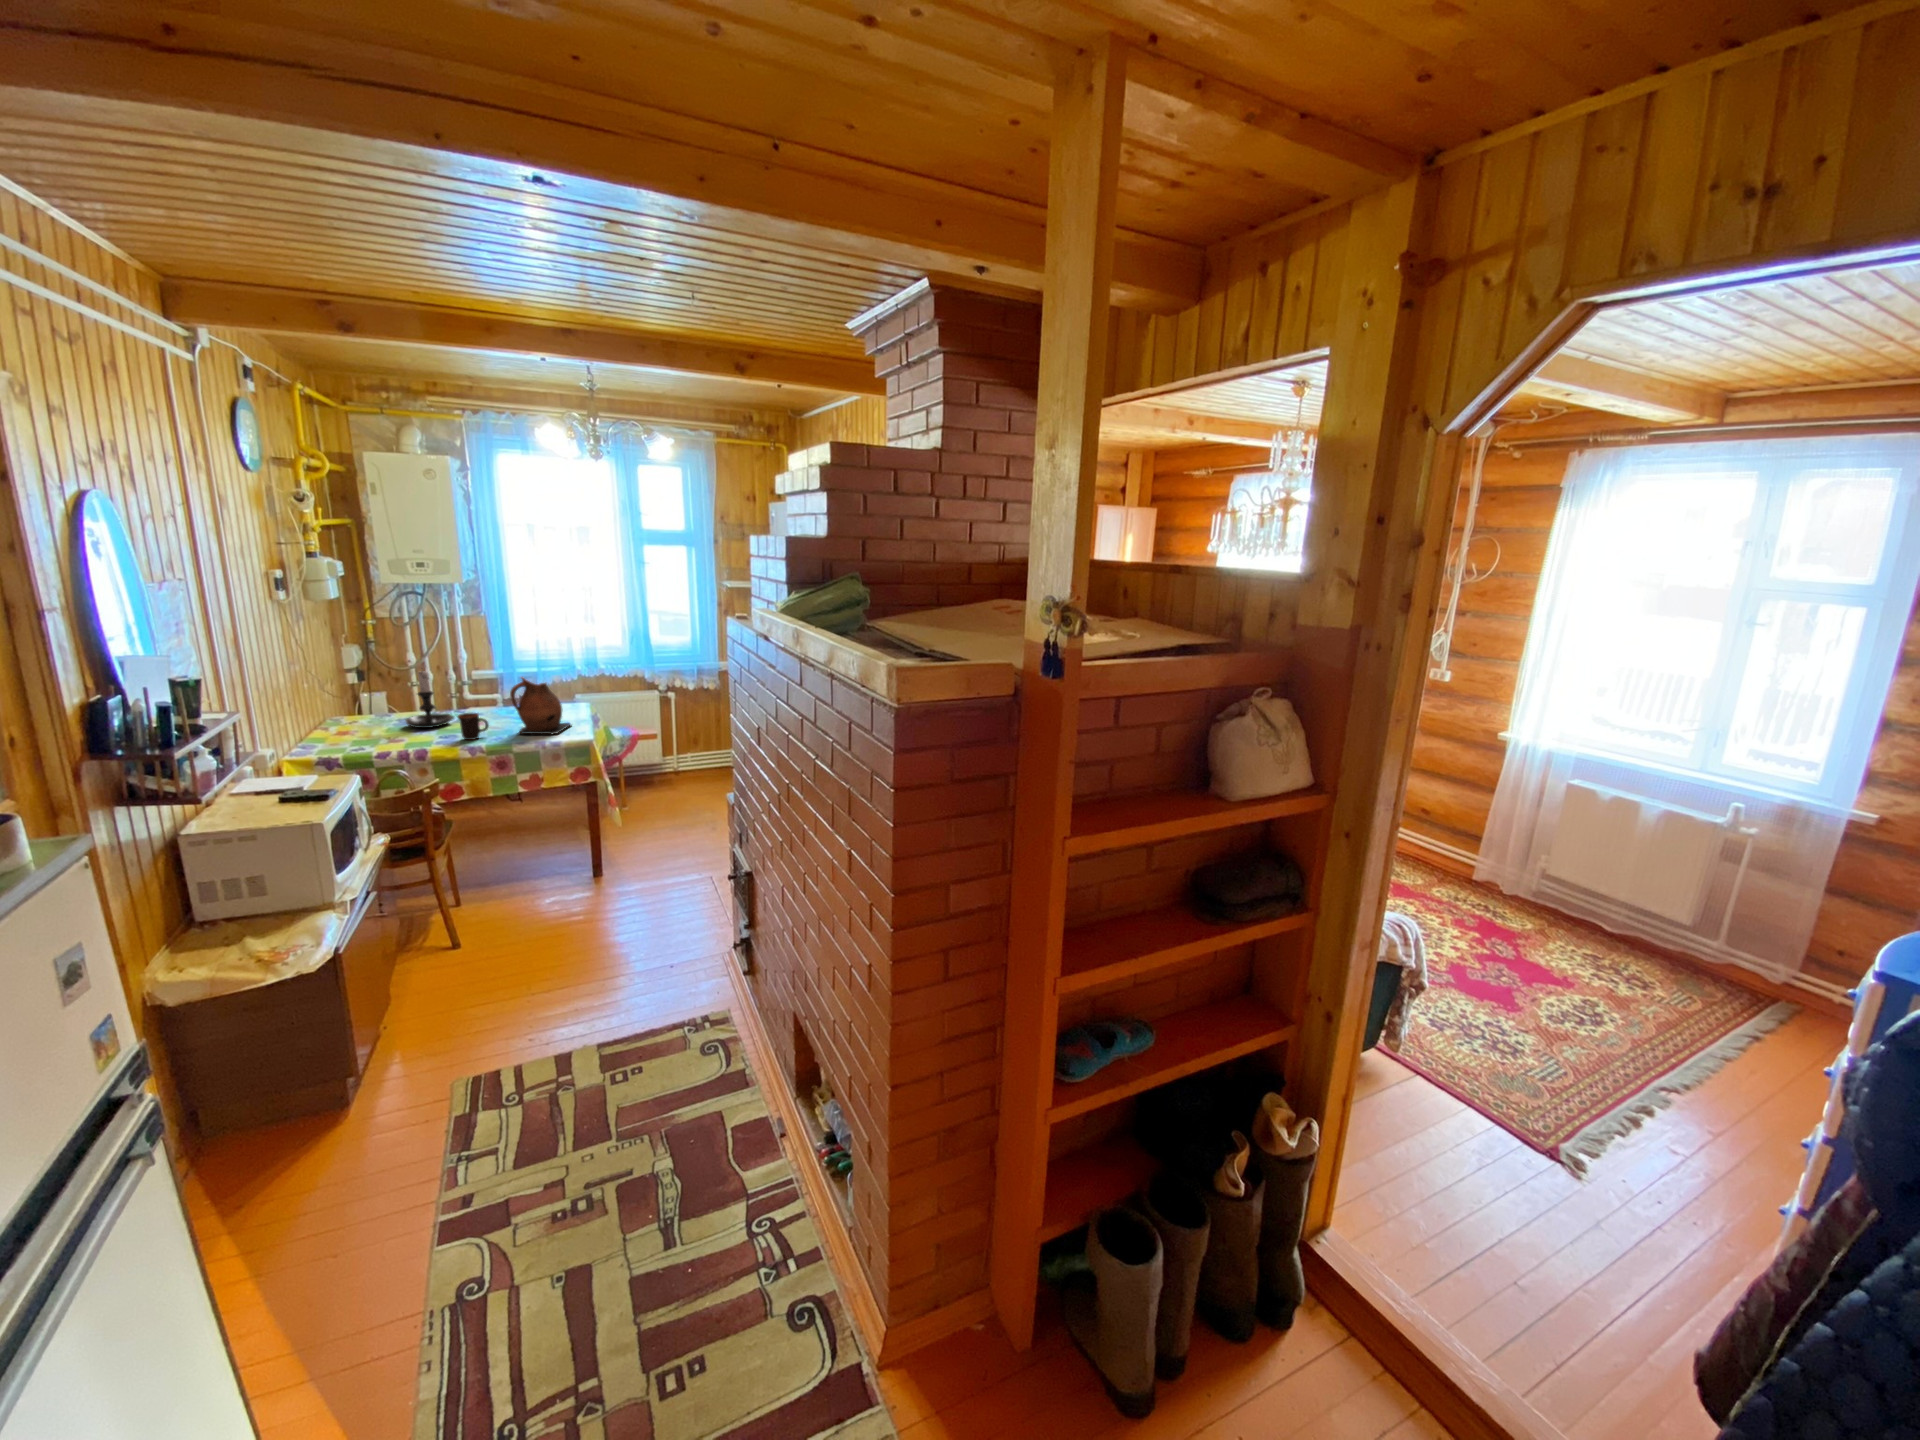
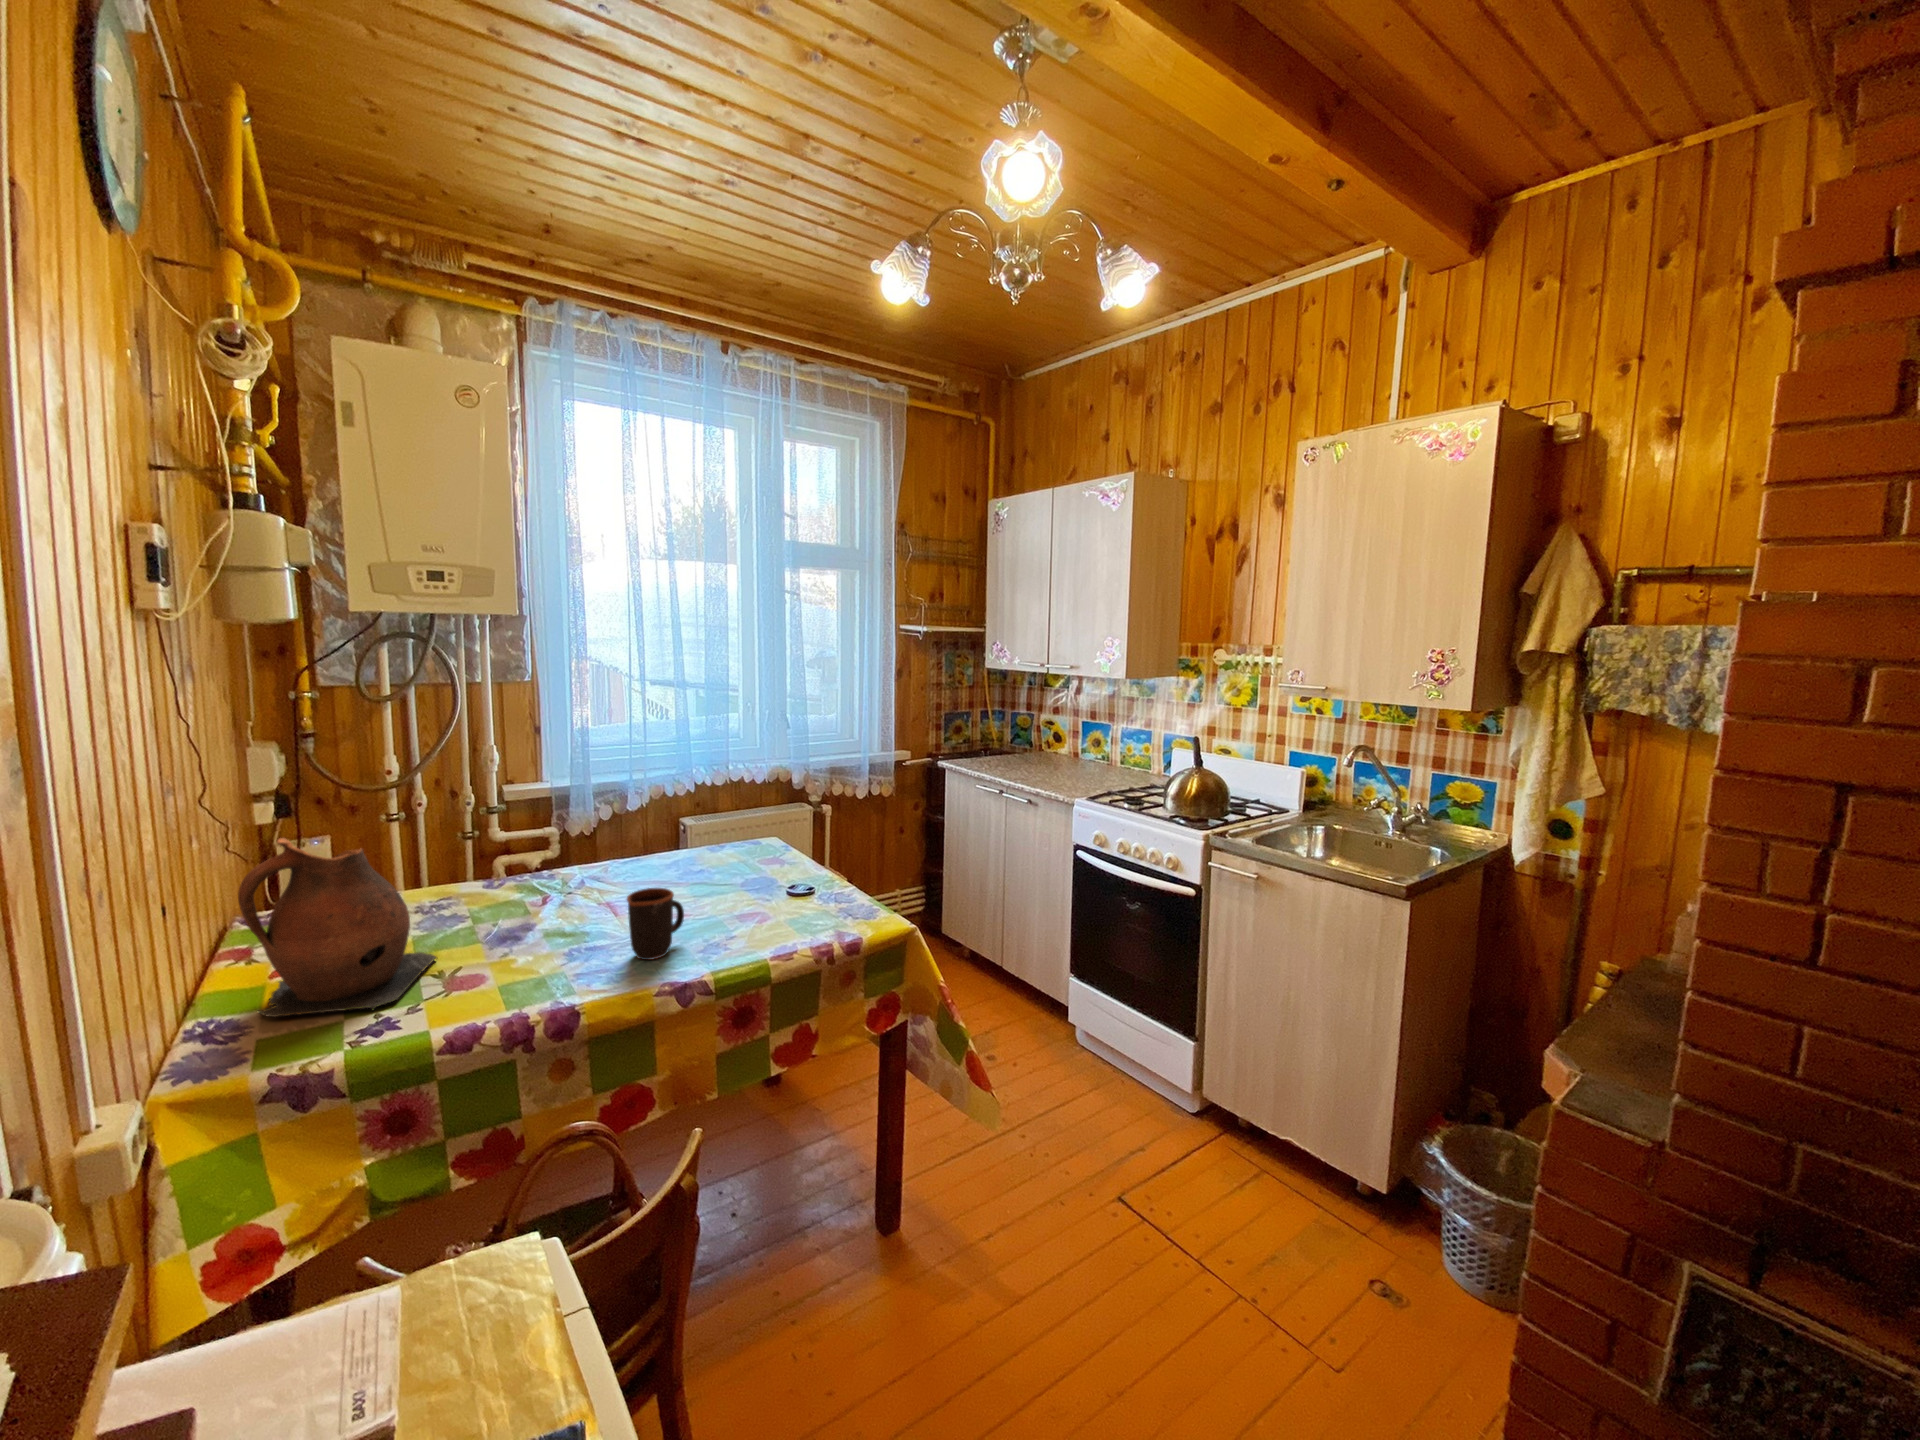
candle holder: present [405,671,453,728] -> none [450,784,562,930]
ceramic pitcher: present [510,677,571,734] -> present [238,838,437,1017]

